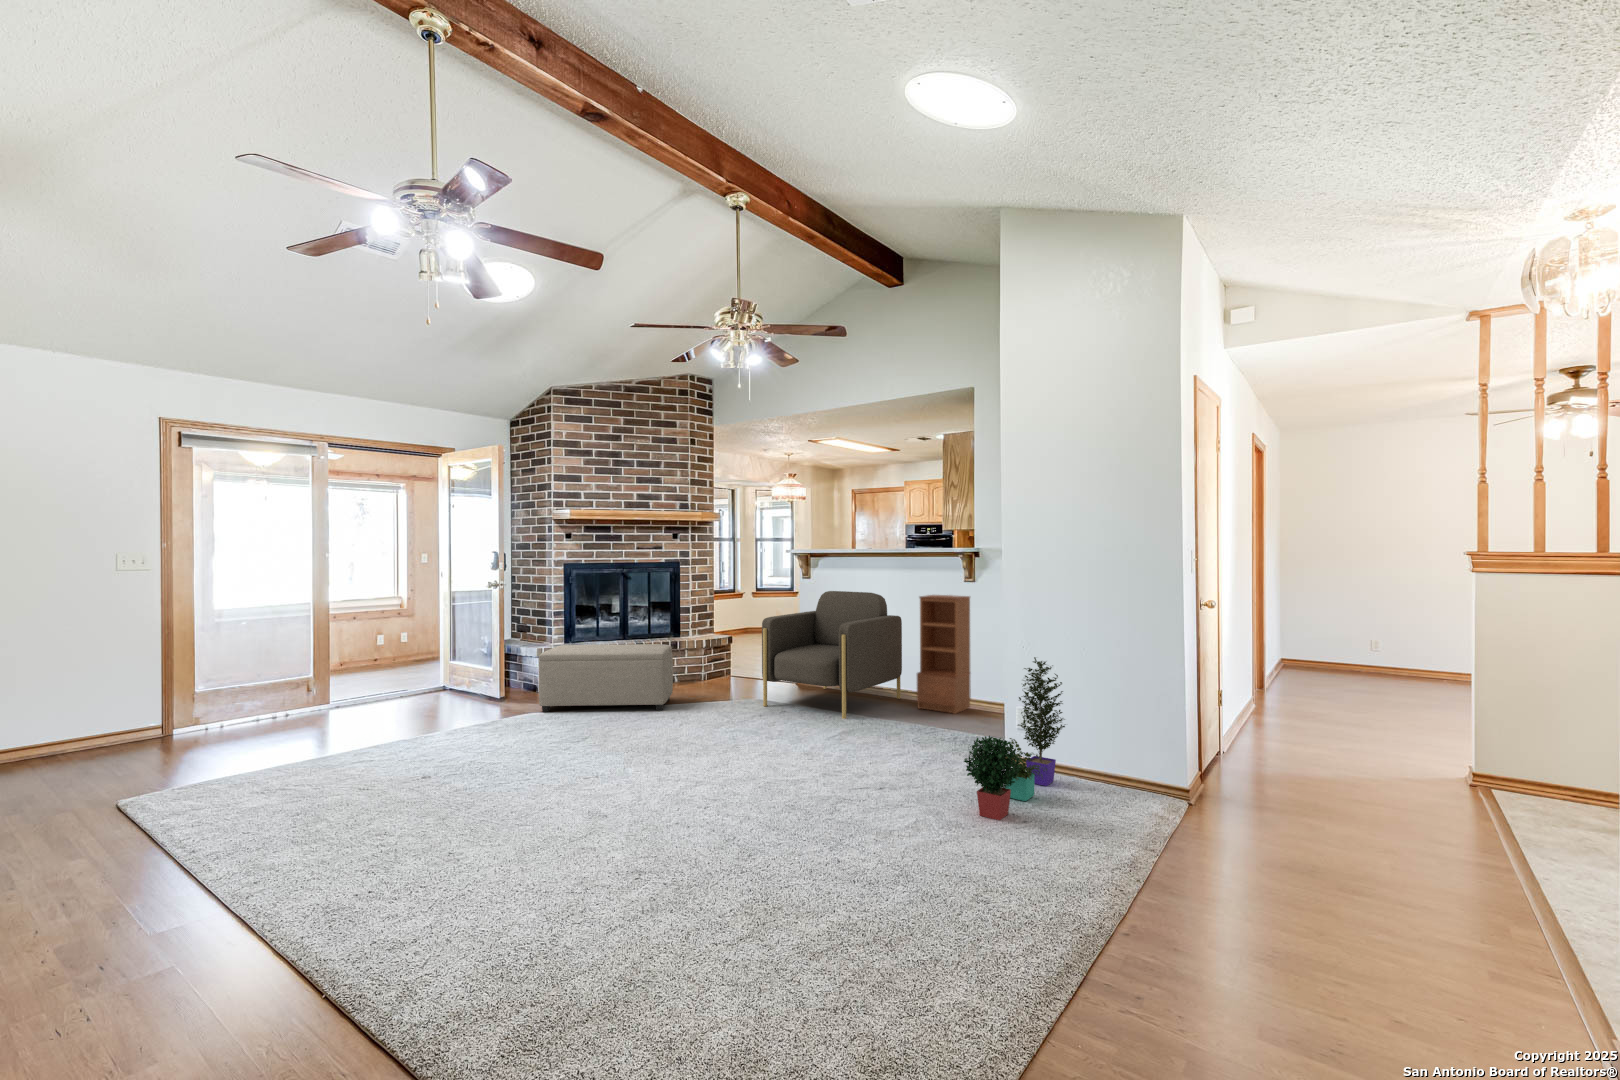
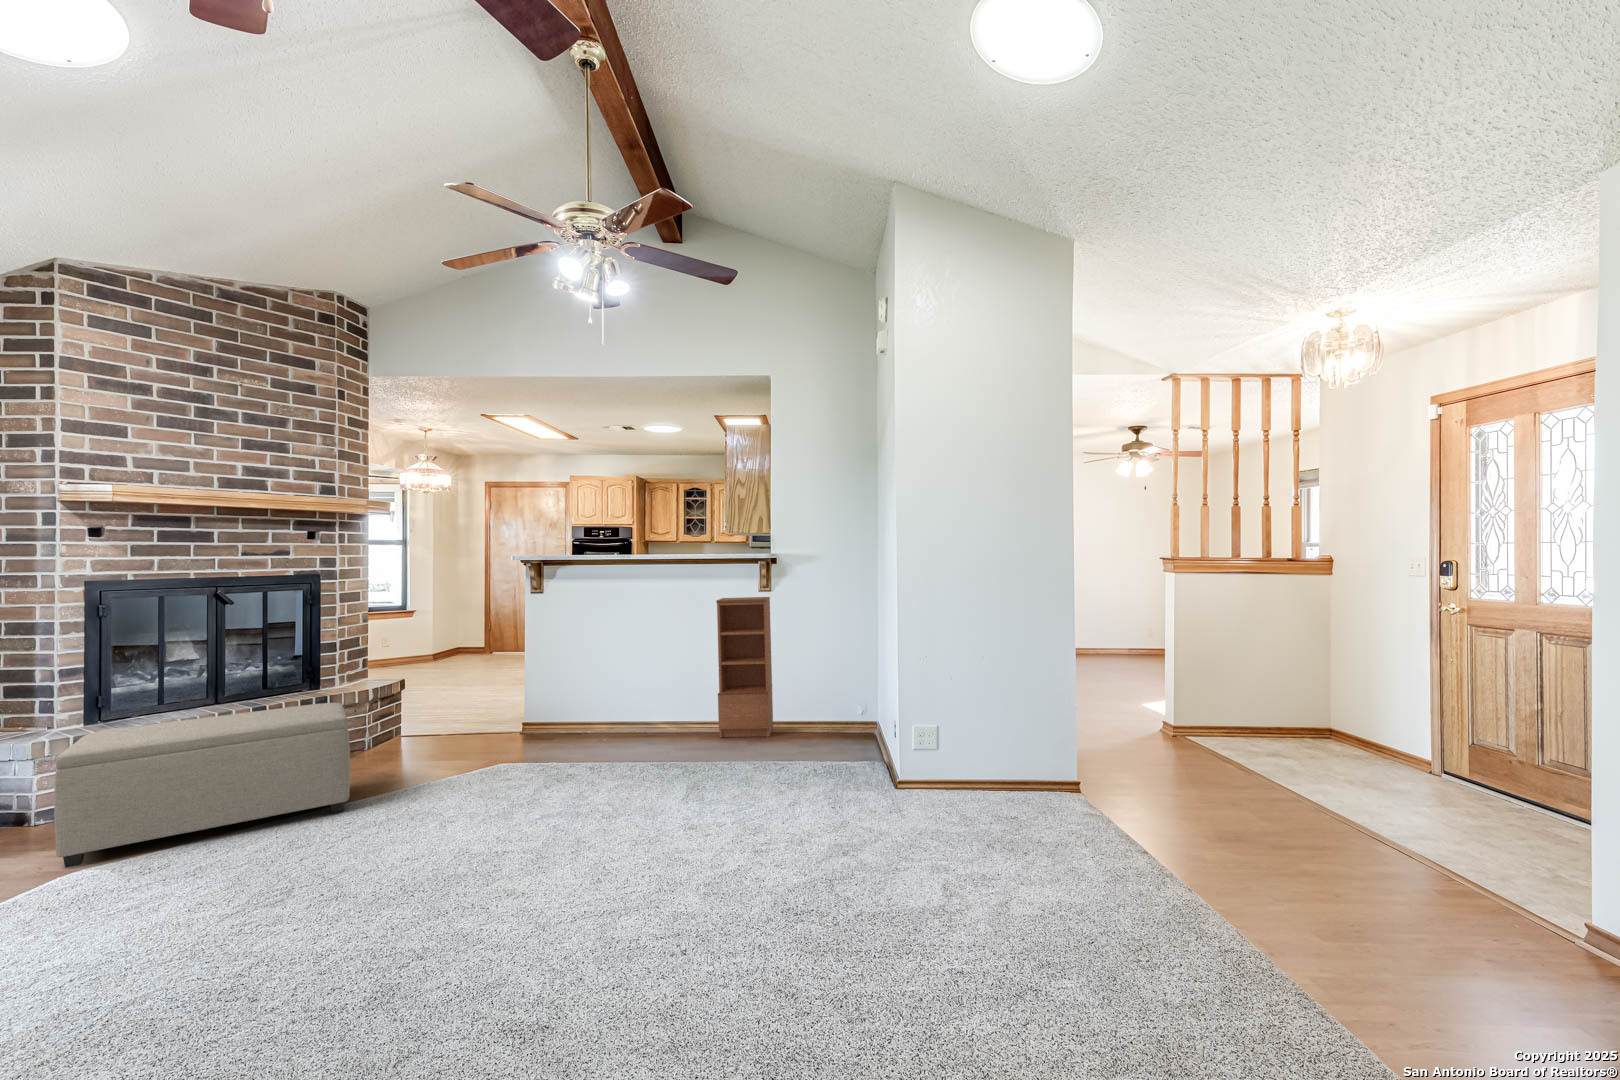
armchair: present [762,591,902,719] -> none [507,600,683,772]
potted plant: present [964,657,1065,820] -> none [947,654,1039,866]

